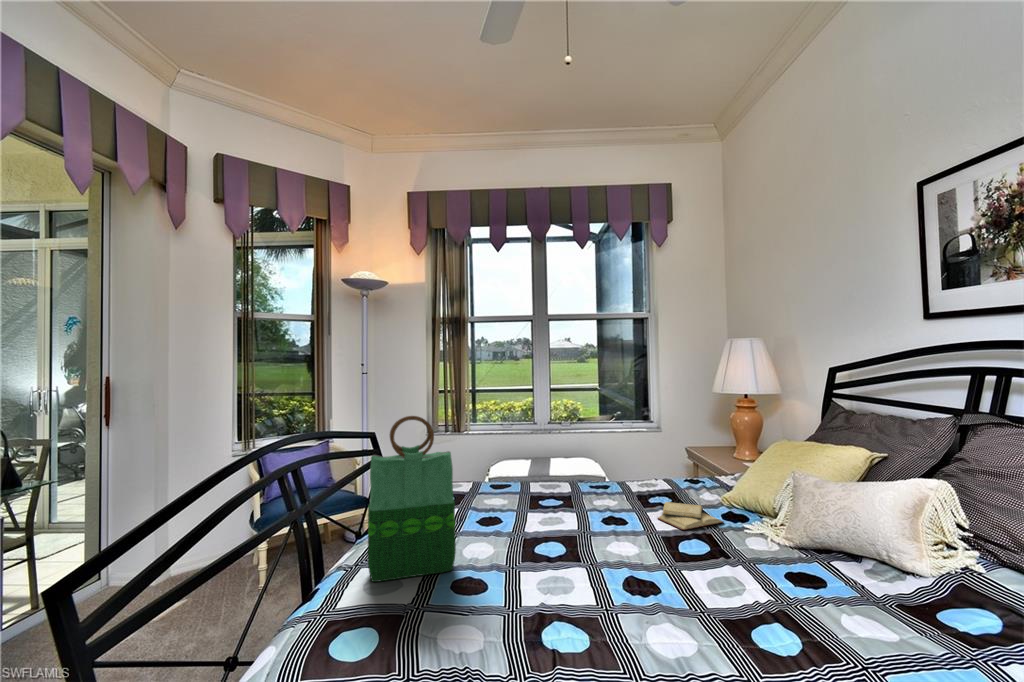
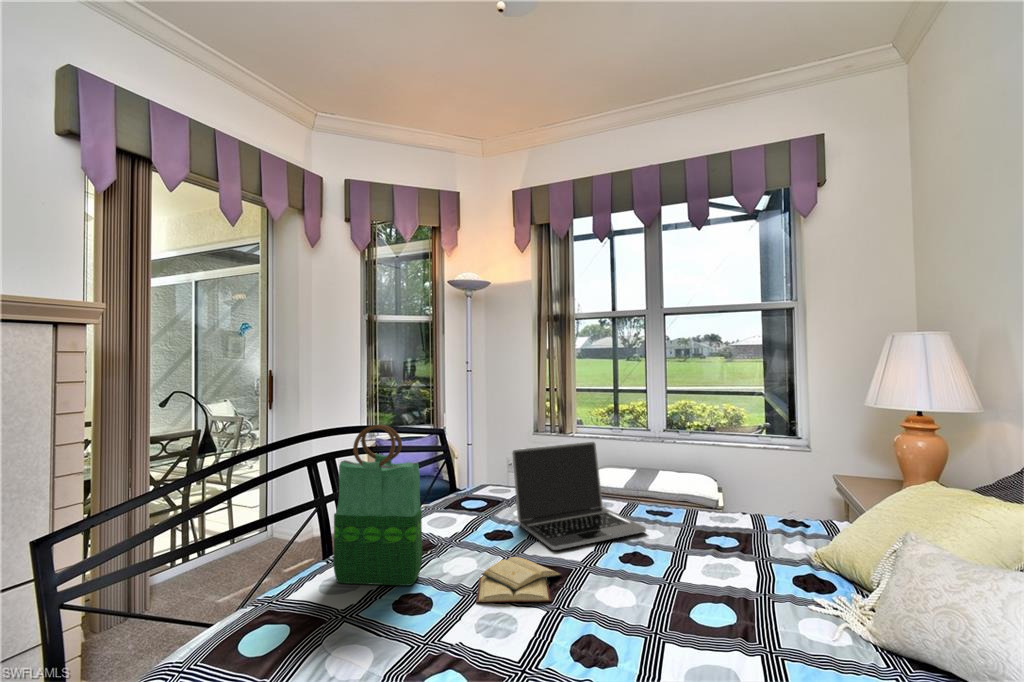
laptop: none [485,429,603,524] -> present [512,442,646,550]
diary: present [658,502,724,530] -> present [476,557,561,602]

